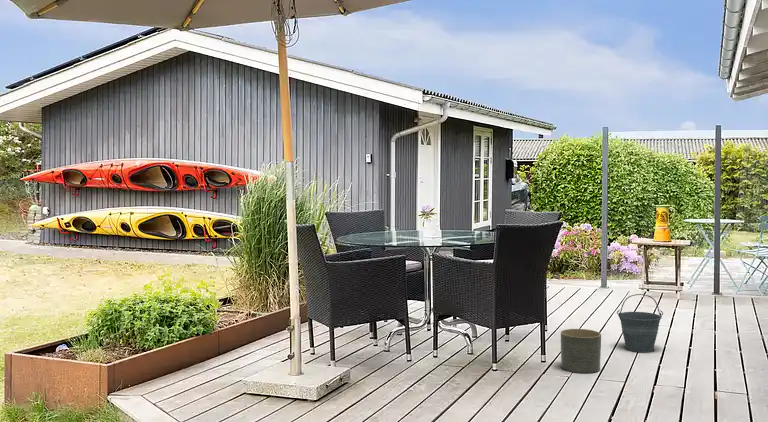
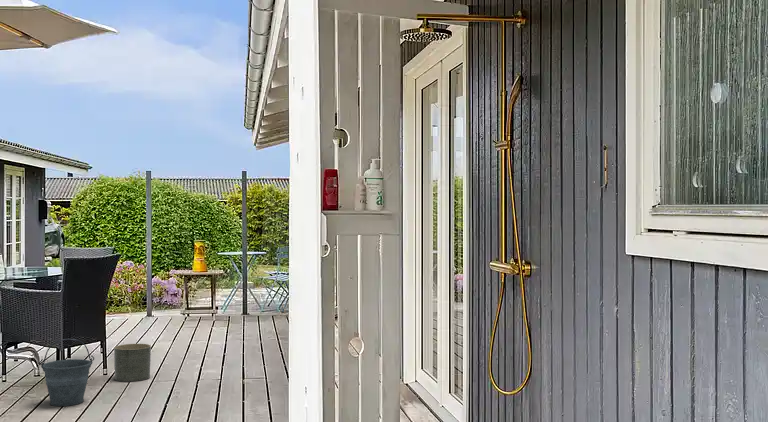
bucket: present [617,294,663,352] -> present [39,339,94,406]

